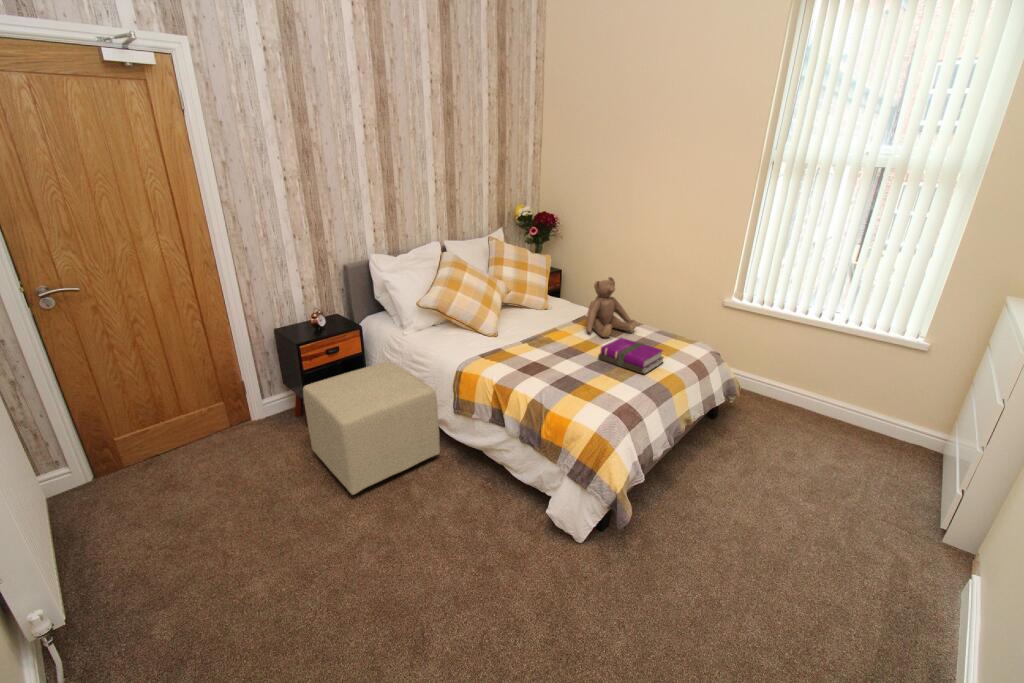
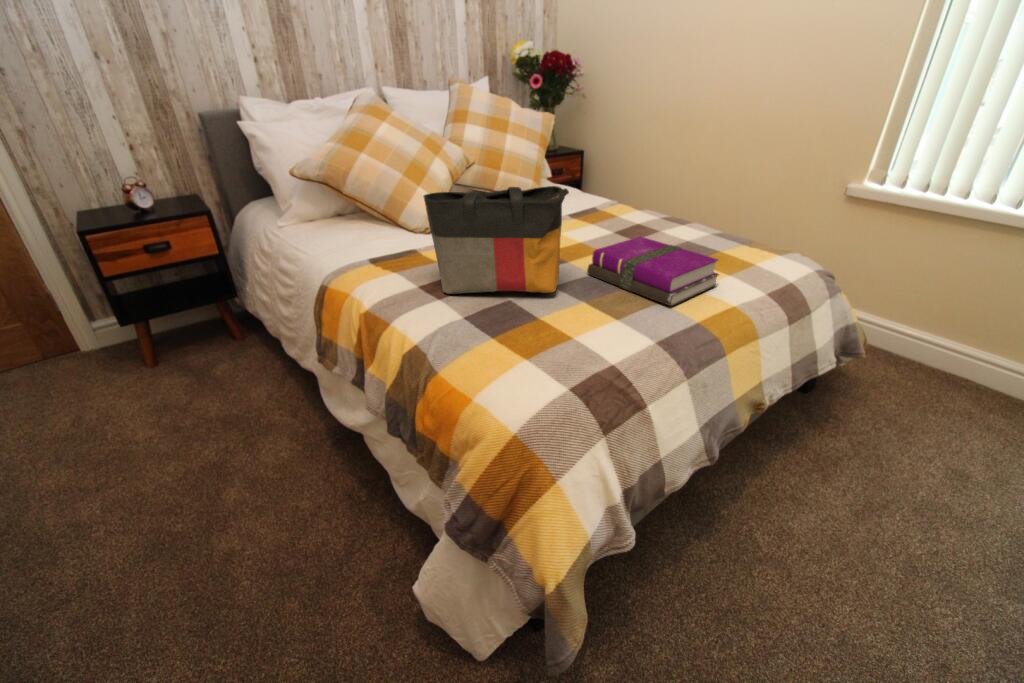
teddy bear: present [587,277,636,337] -> none [585,131,678,239]
tote bag: none [525,319,595,373] -> present [424,186,569,294]
ottoman: present [303,362,440,495] -> none [43,269,305,498]

